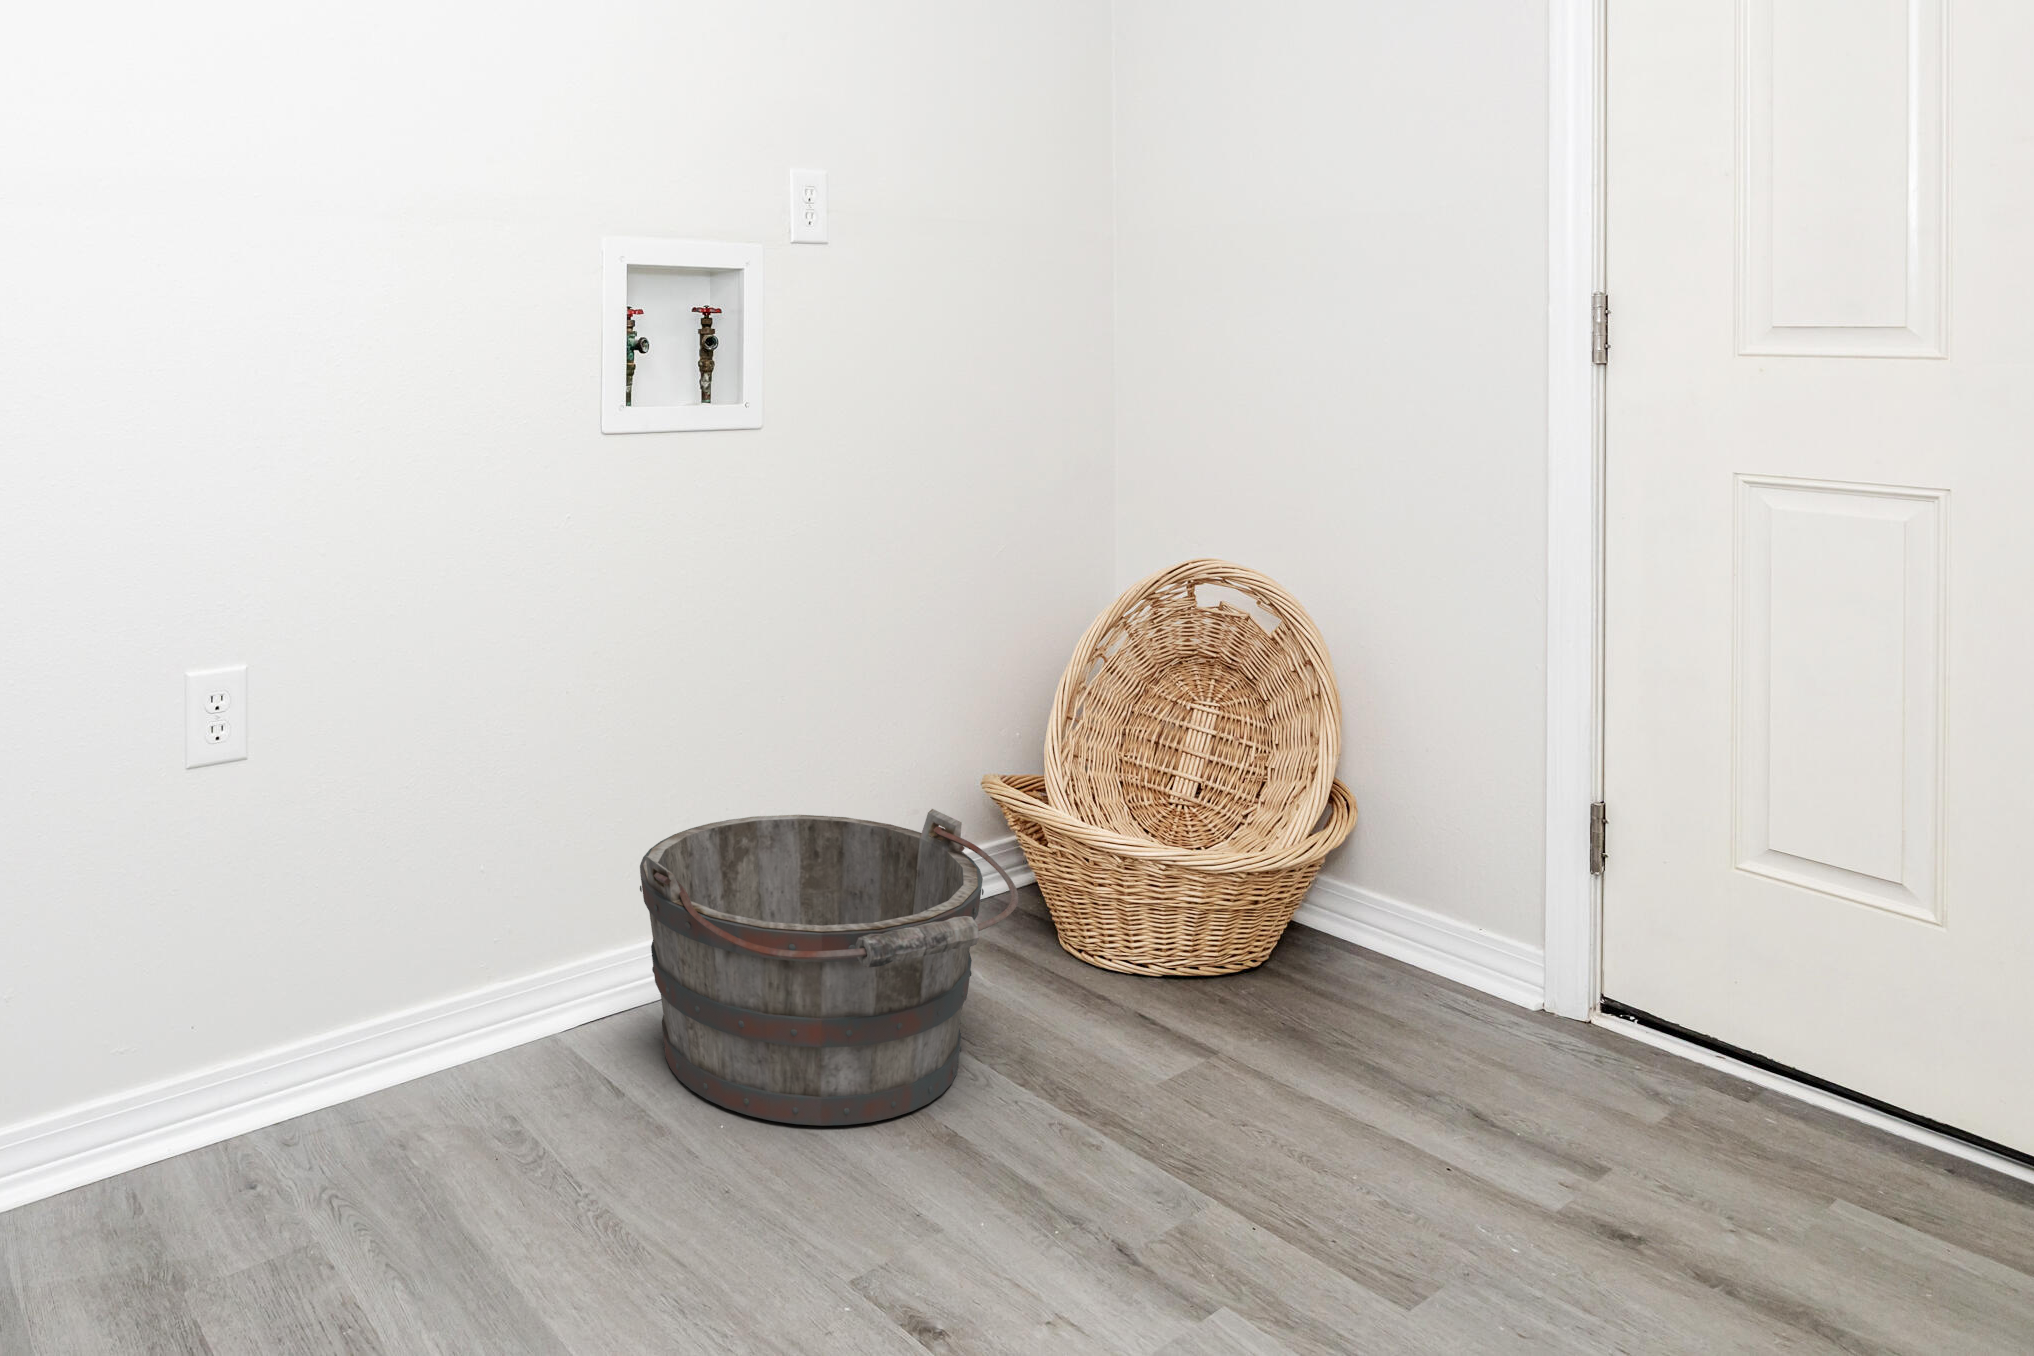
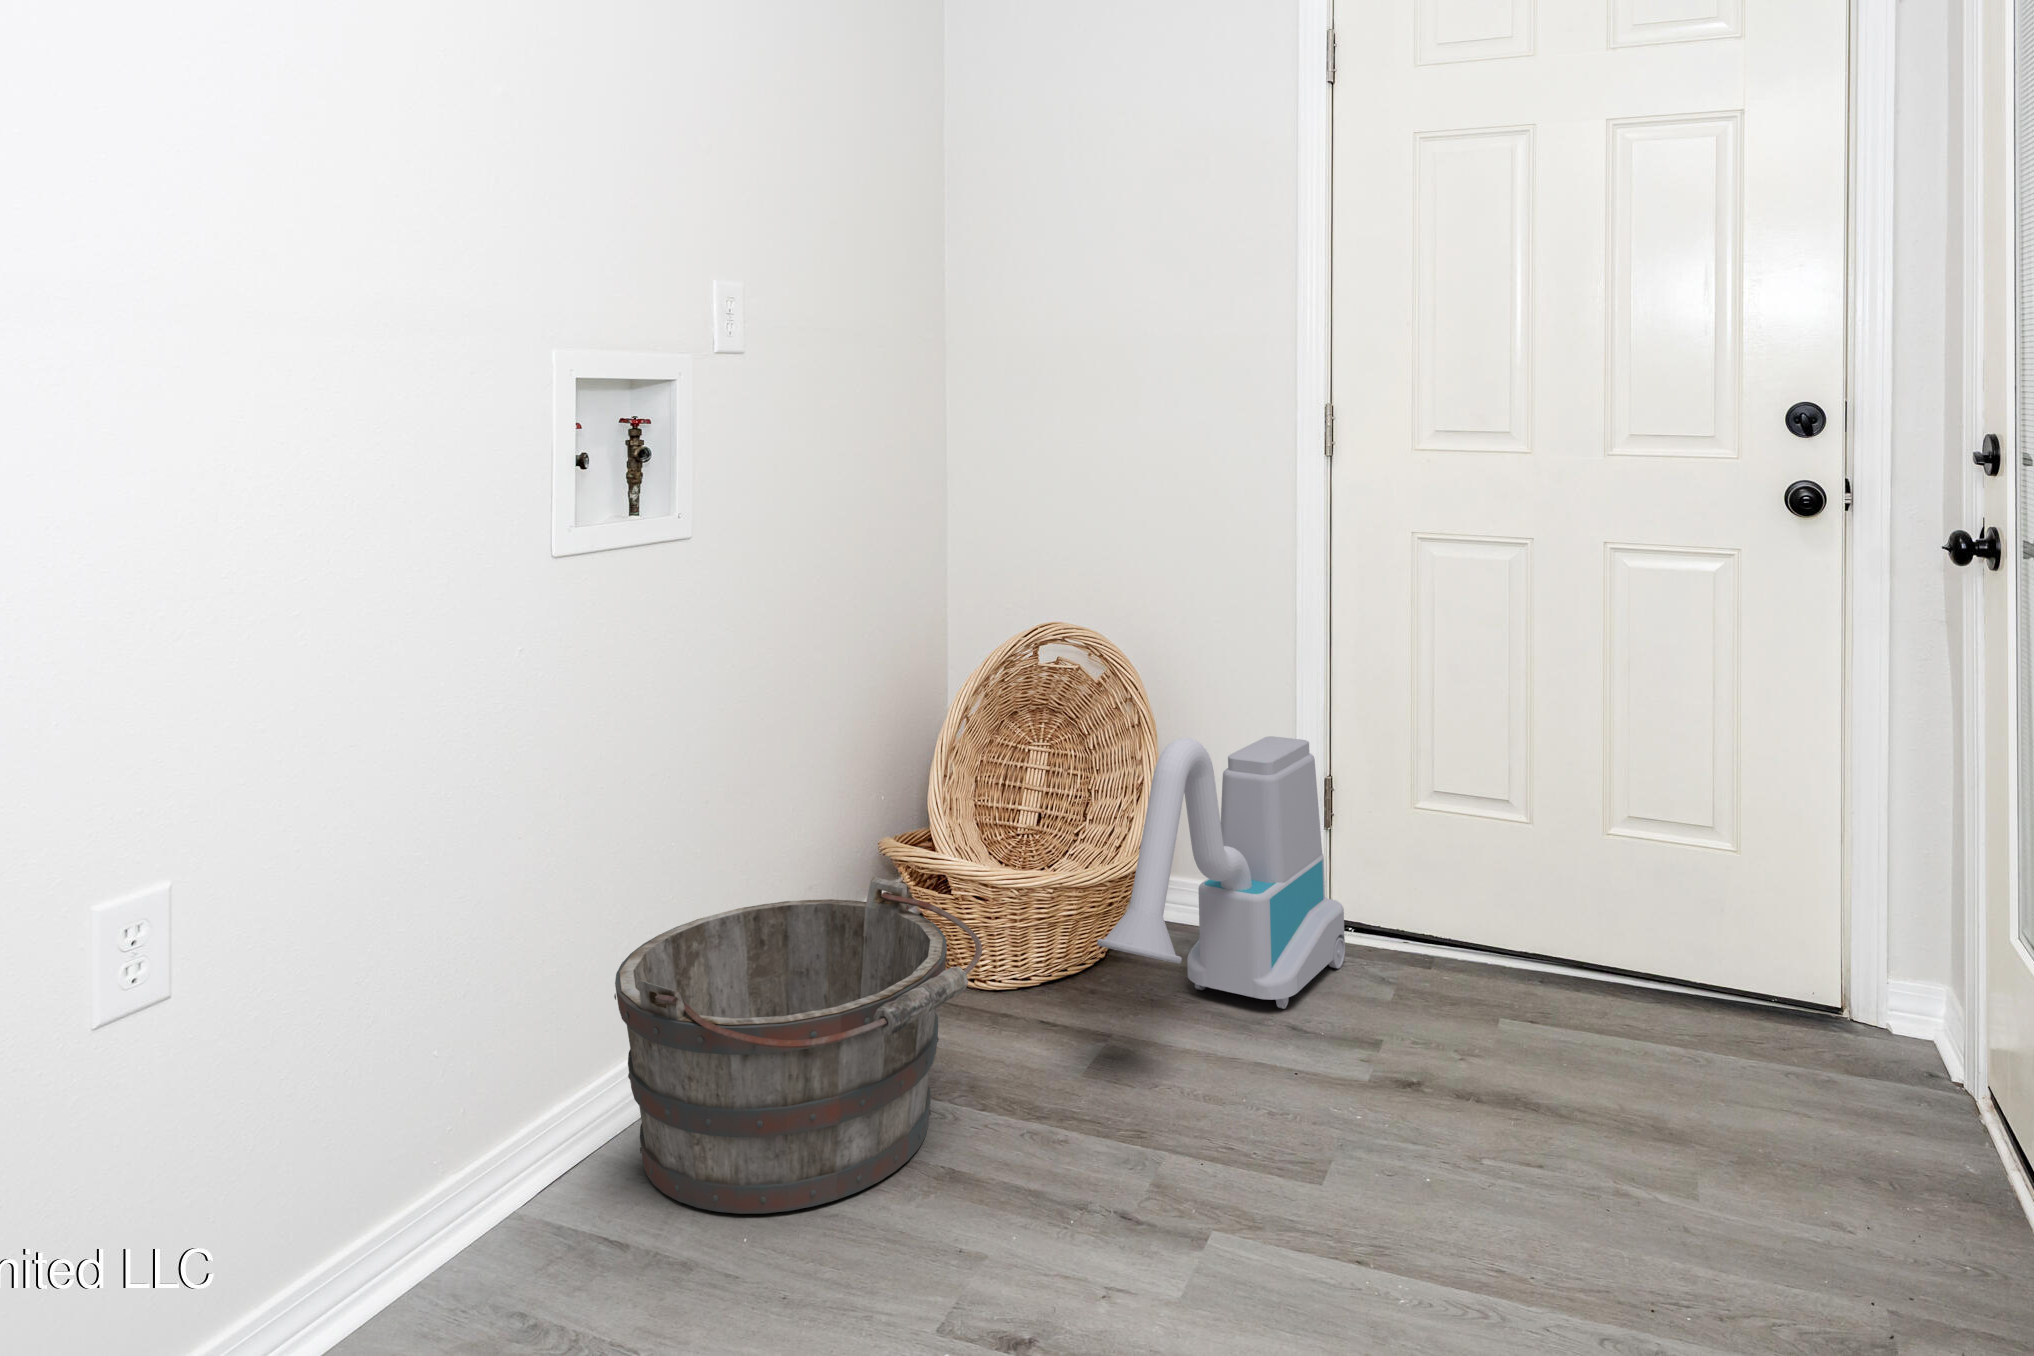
vacuum cleaner: none [1170,709,1600,1083] -> present [1097,736,1345,1009]

